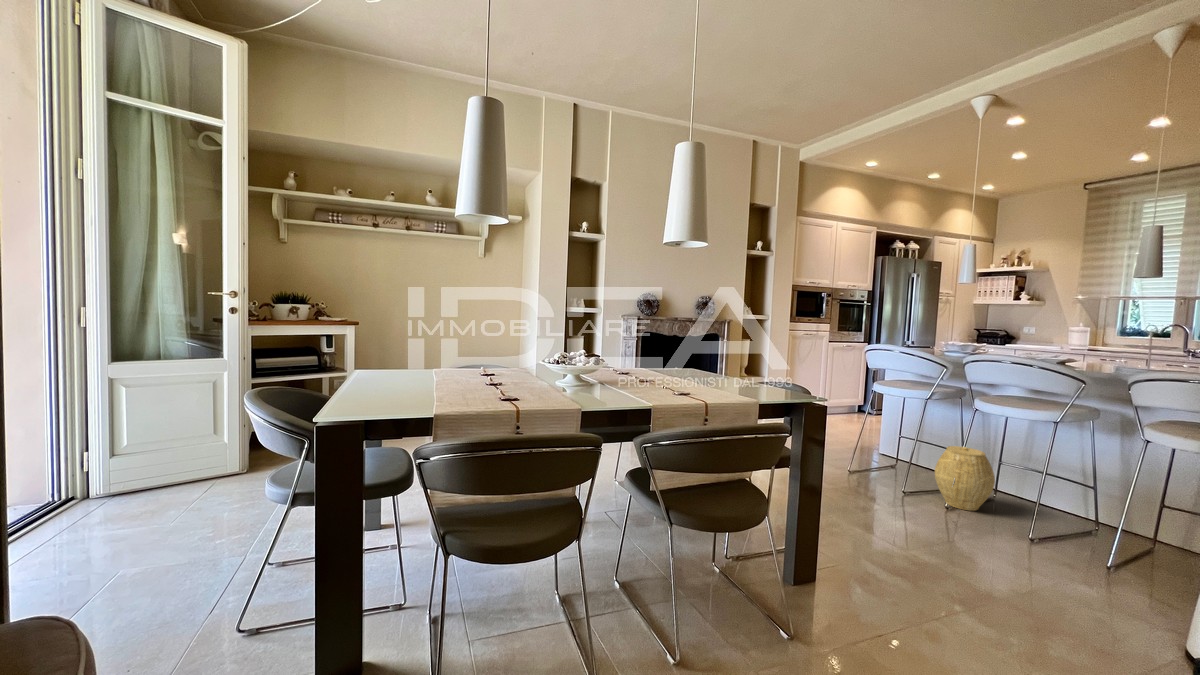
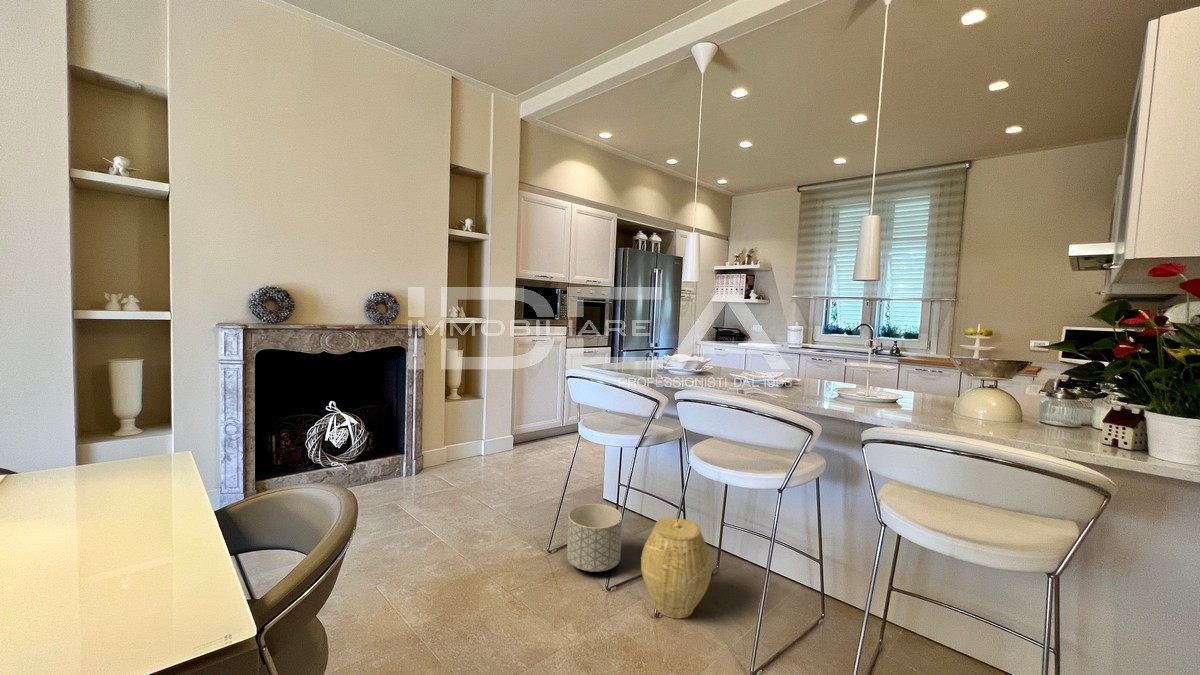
planter: none [868,440,913,483] -> present [567,504,622,572]

